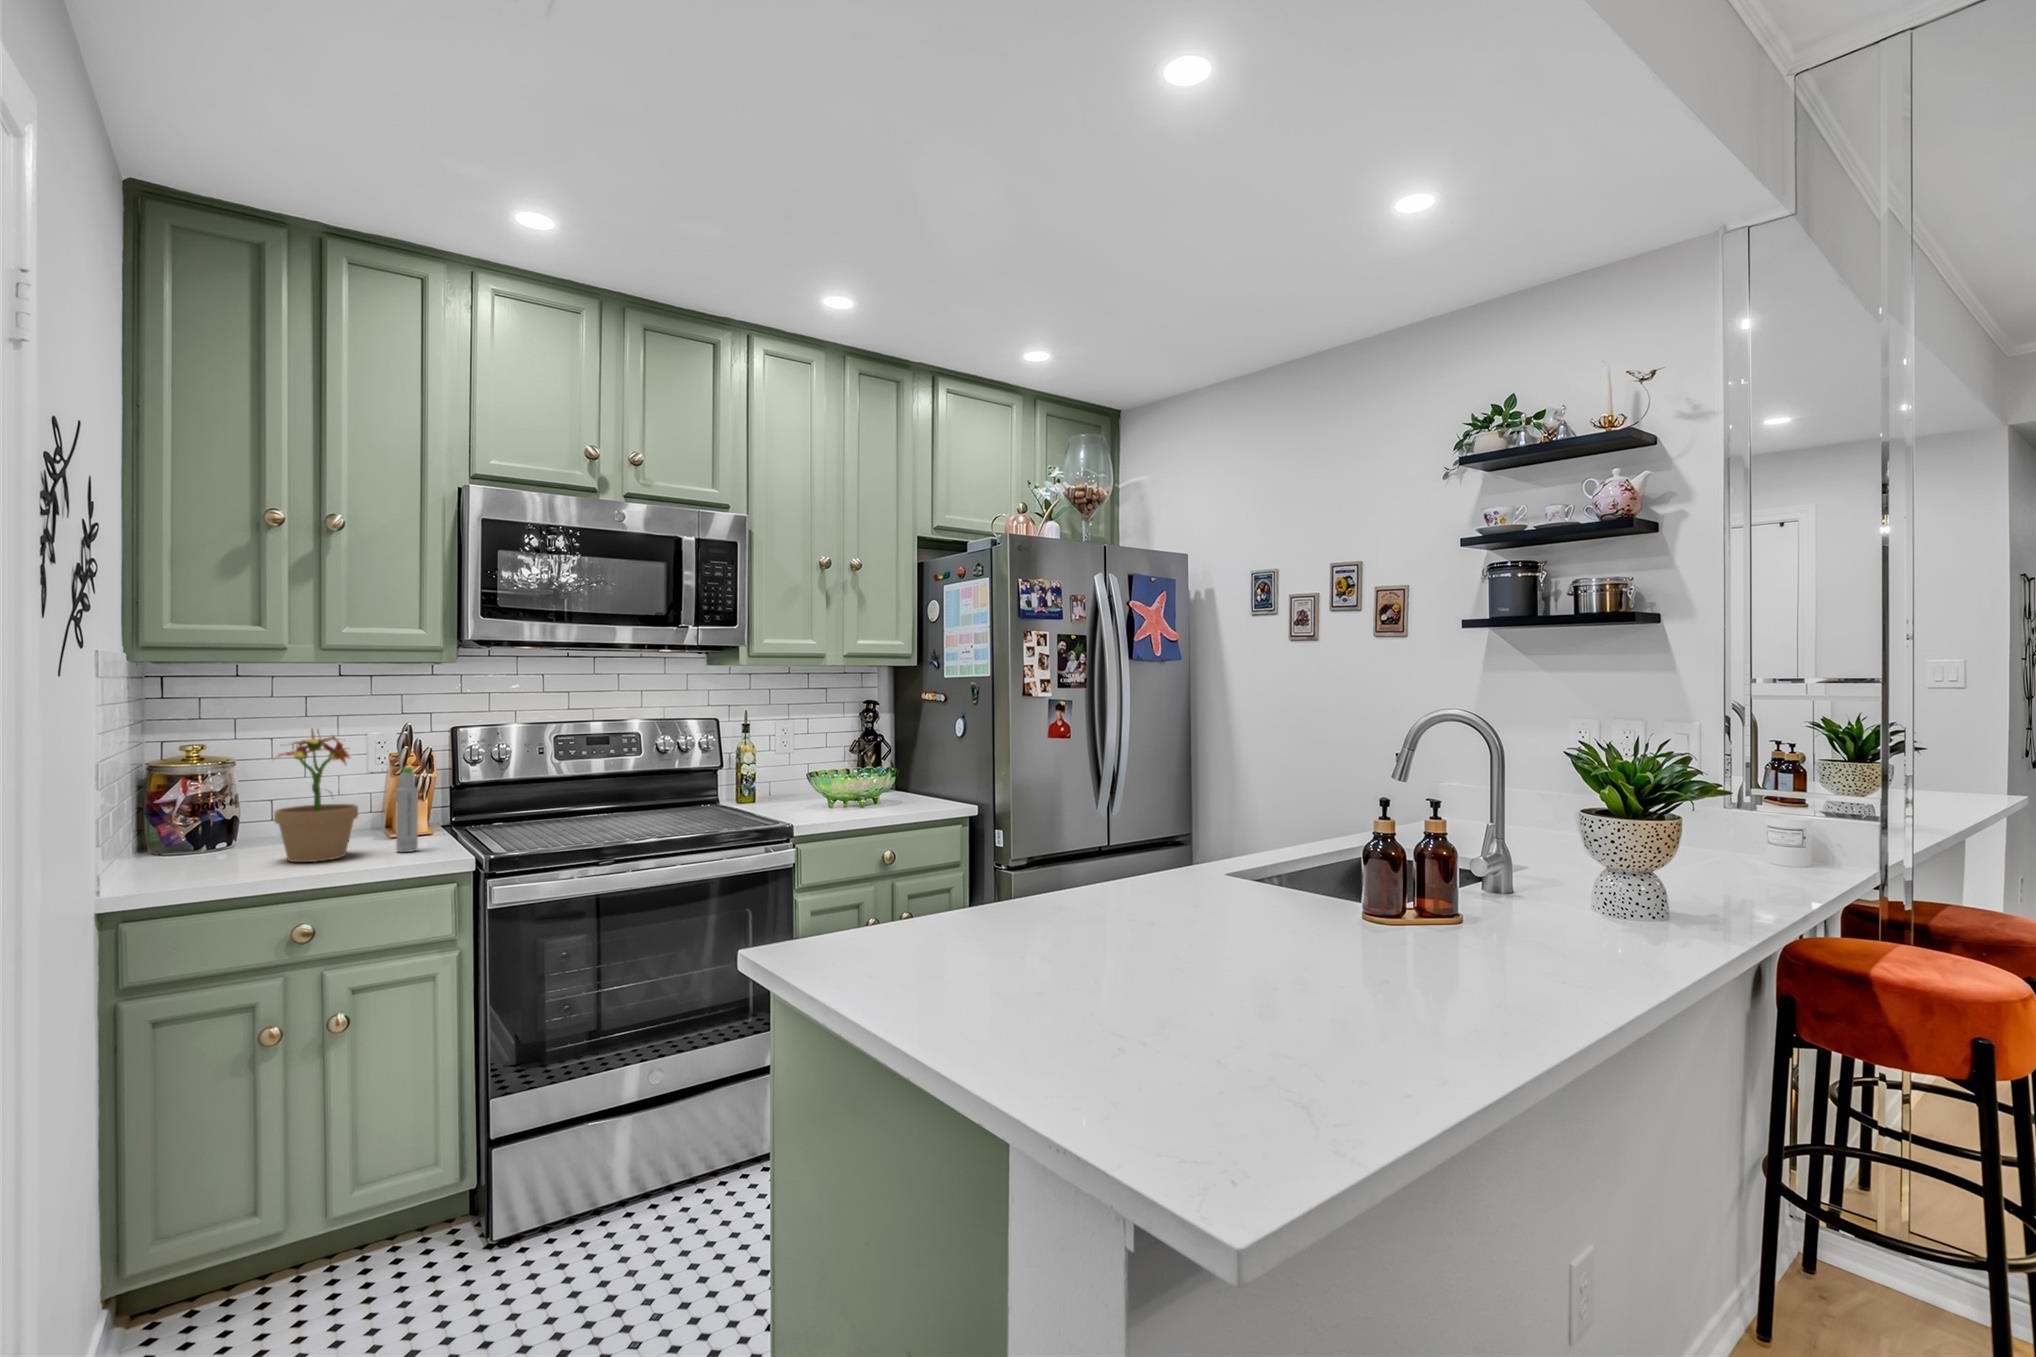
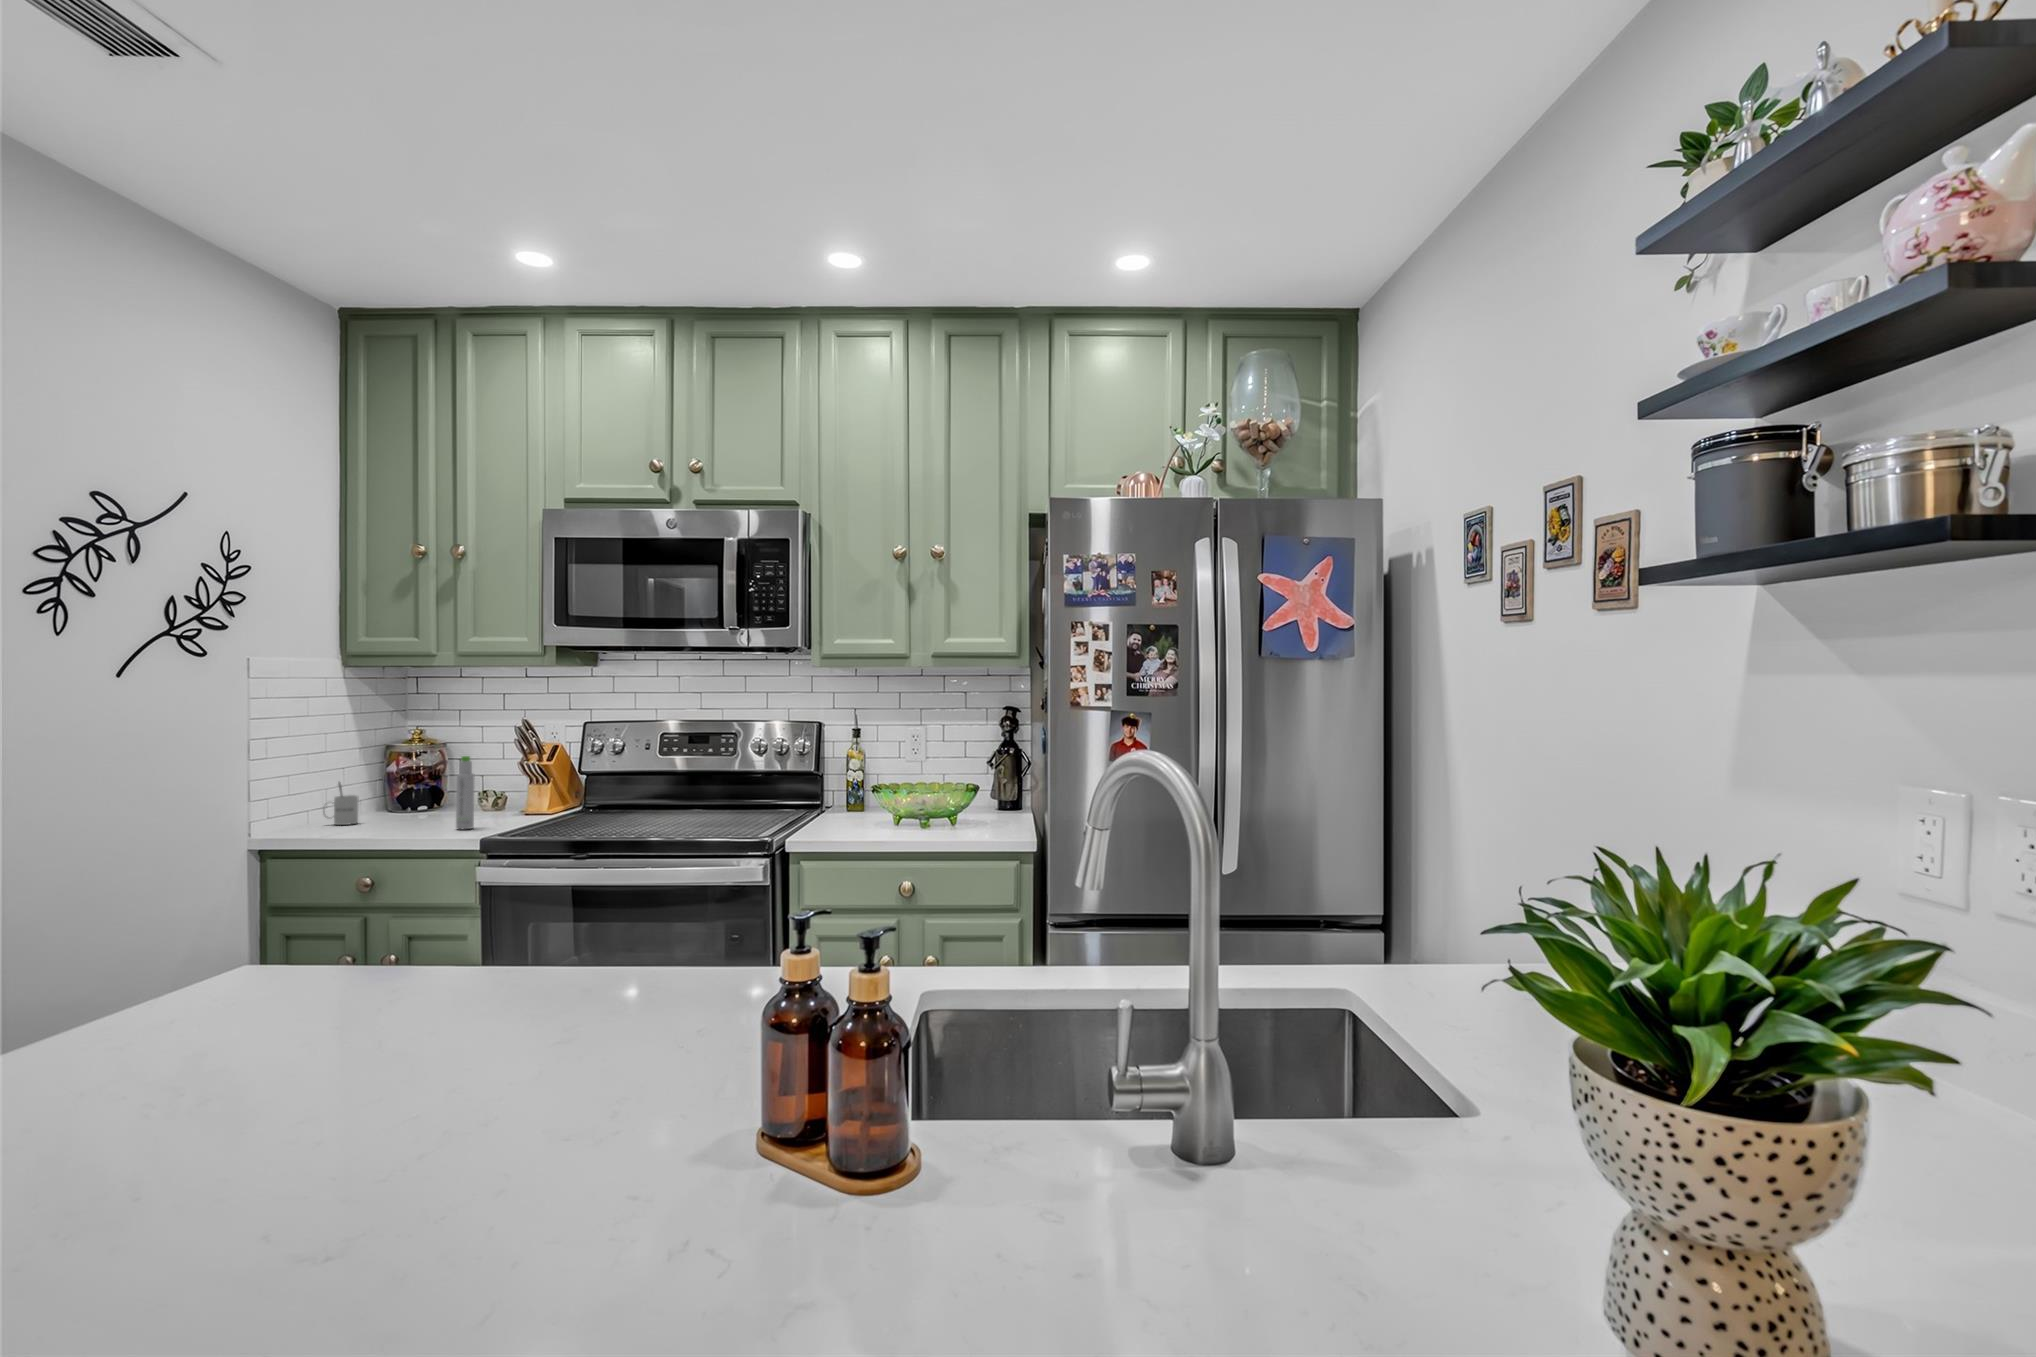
potted plant: present [274,729,358,862] -> none [363,719,438,830]
mug: none [172,810,219,866] -> present [323,782,359,825]

